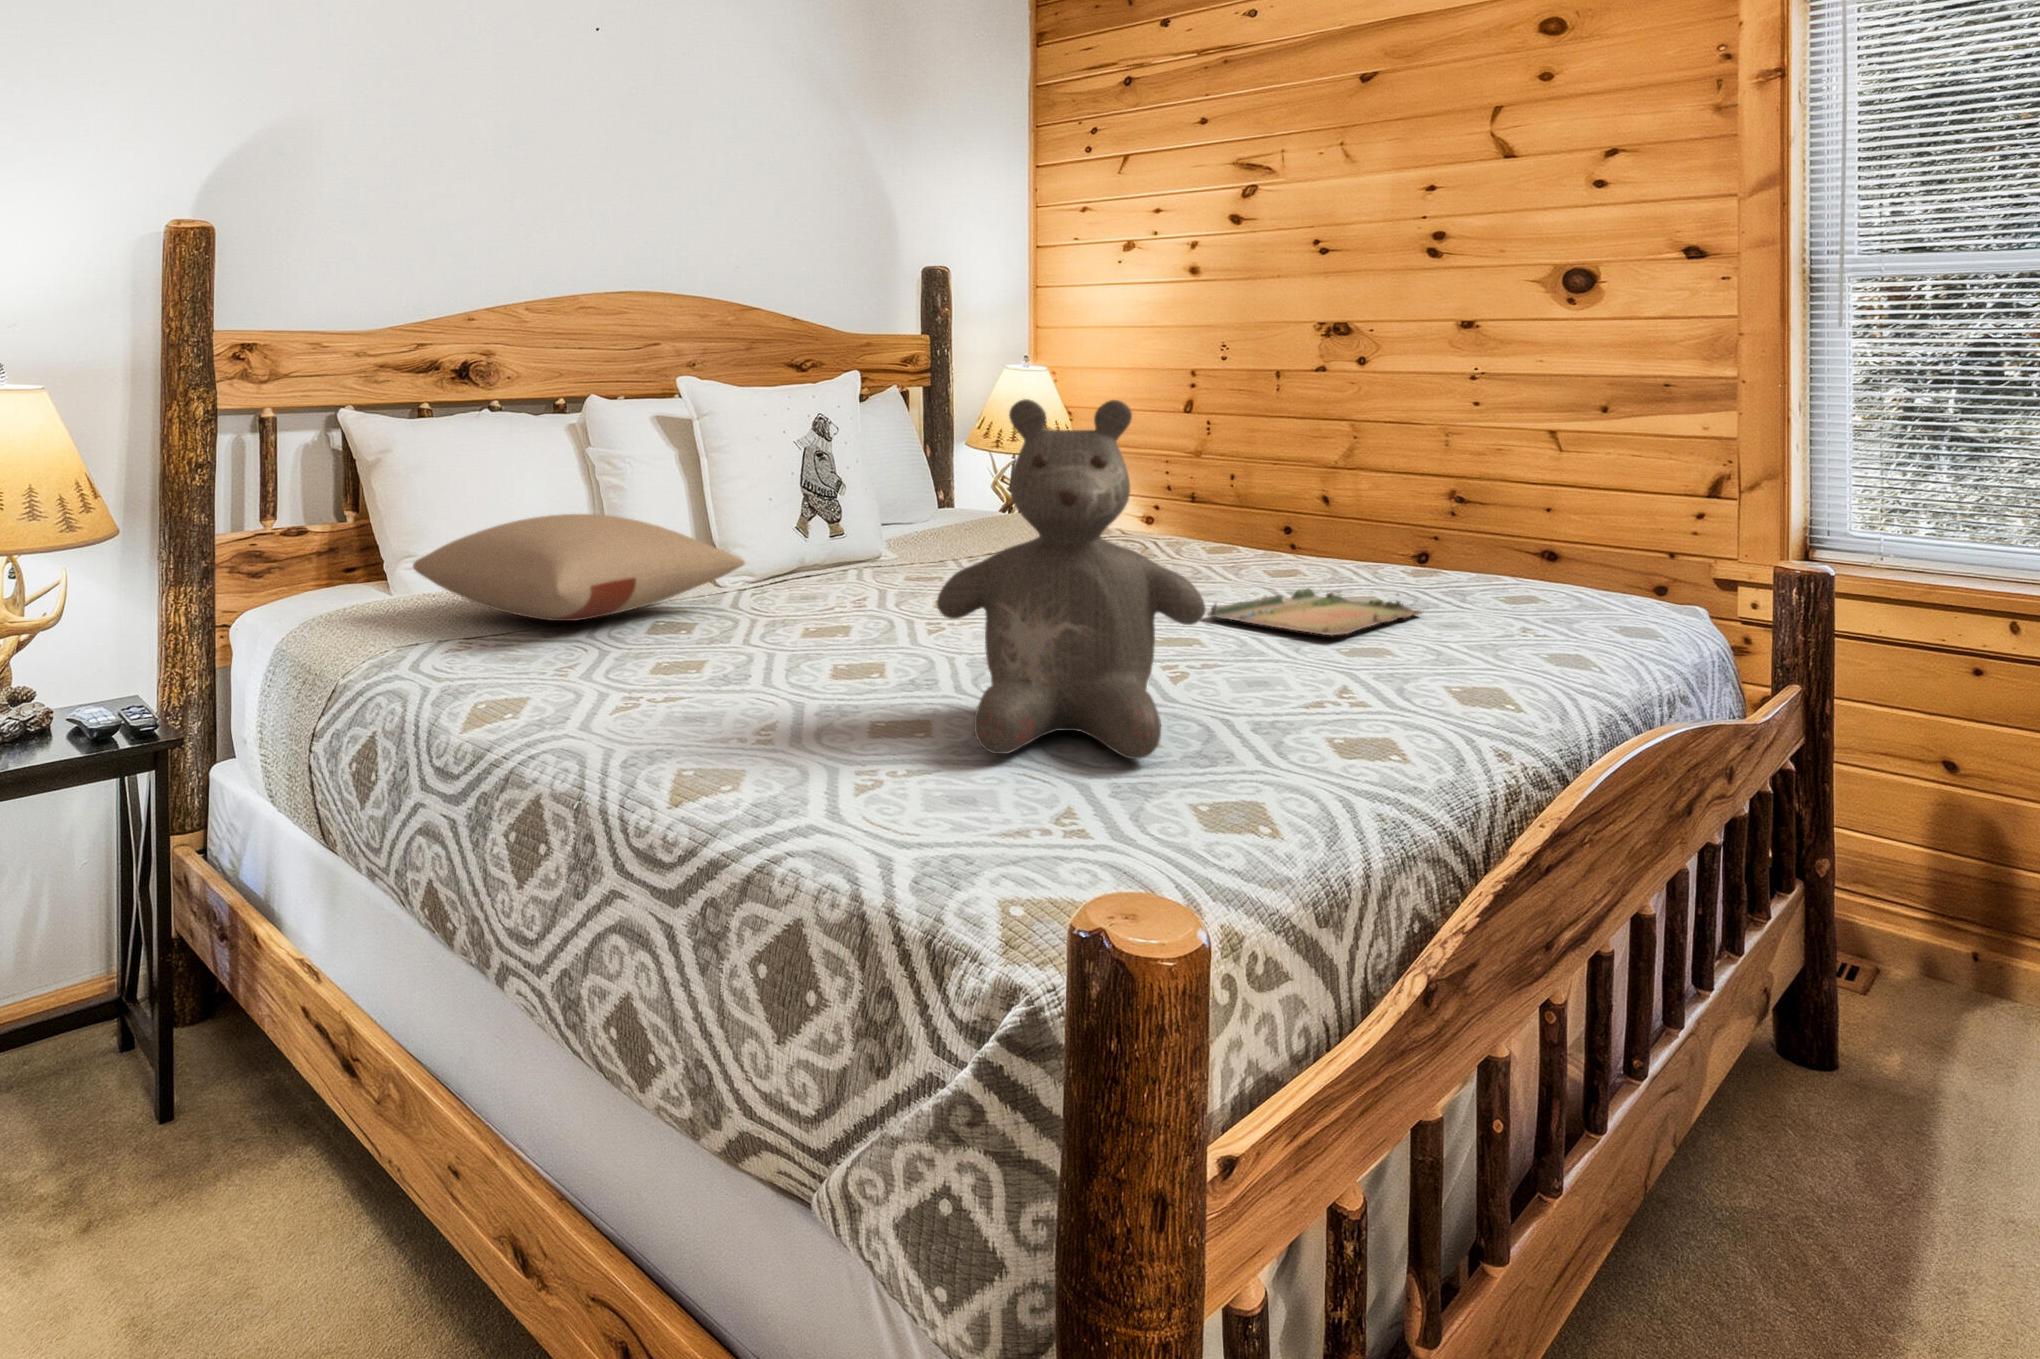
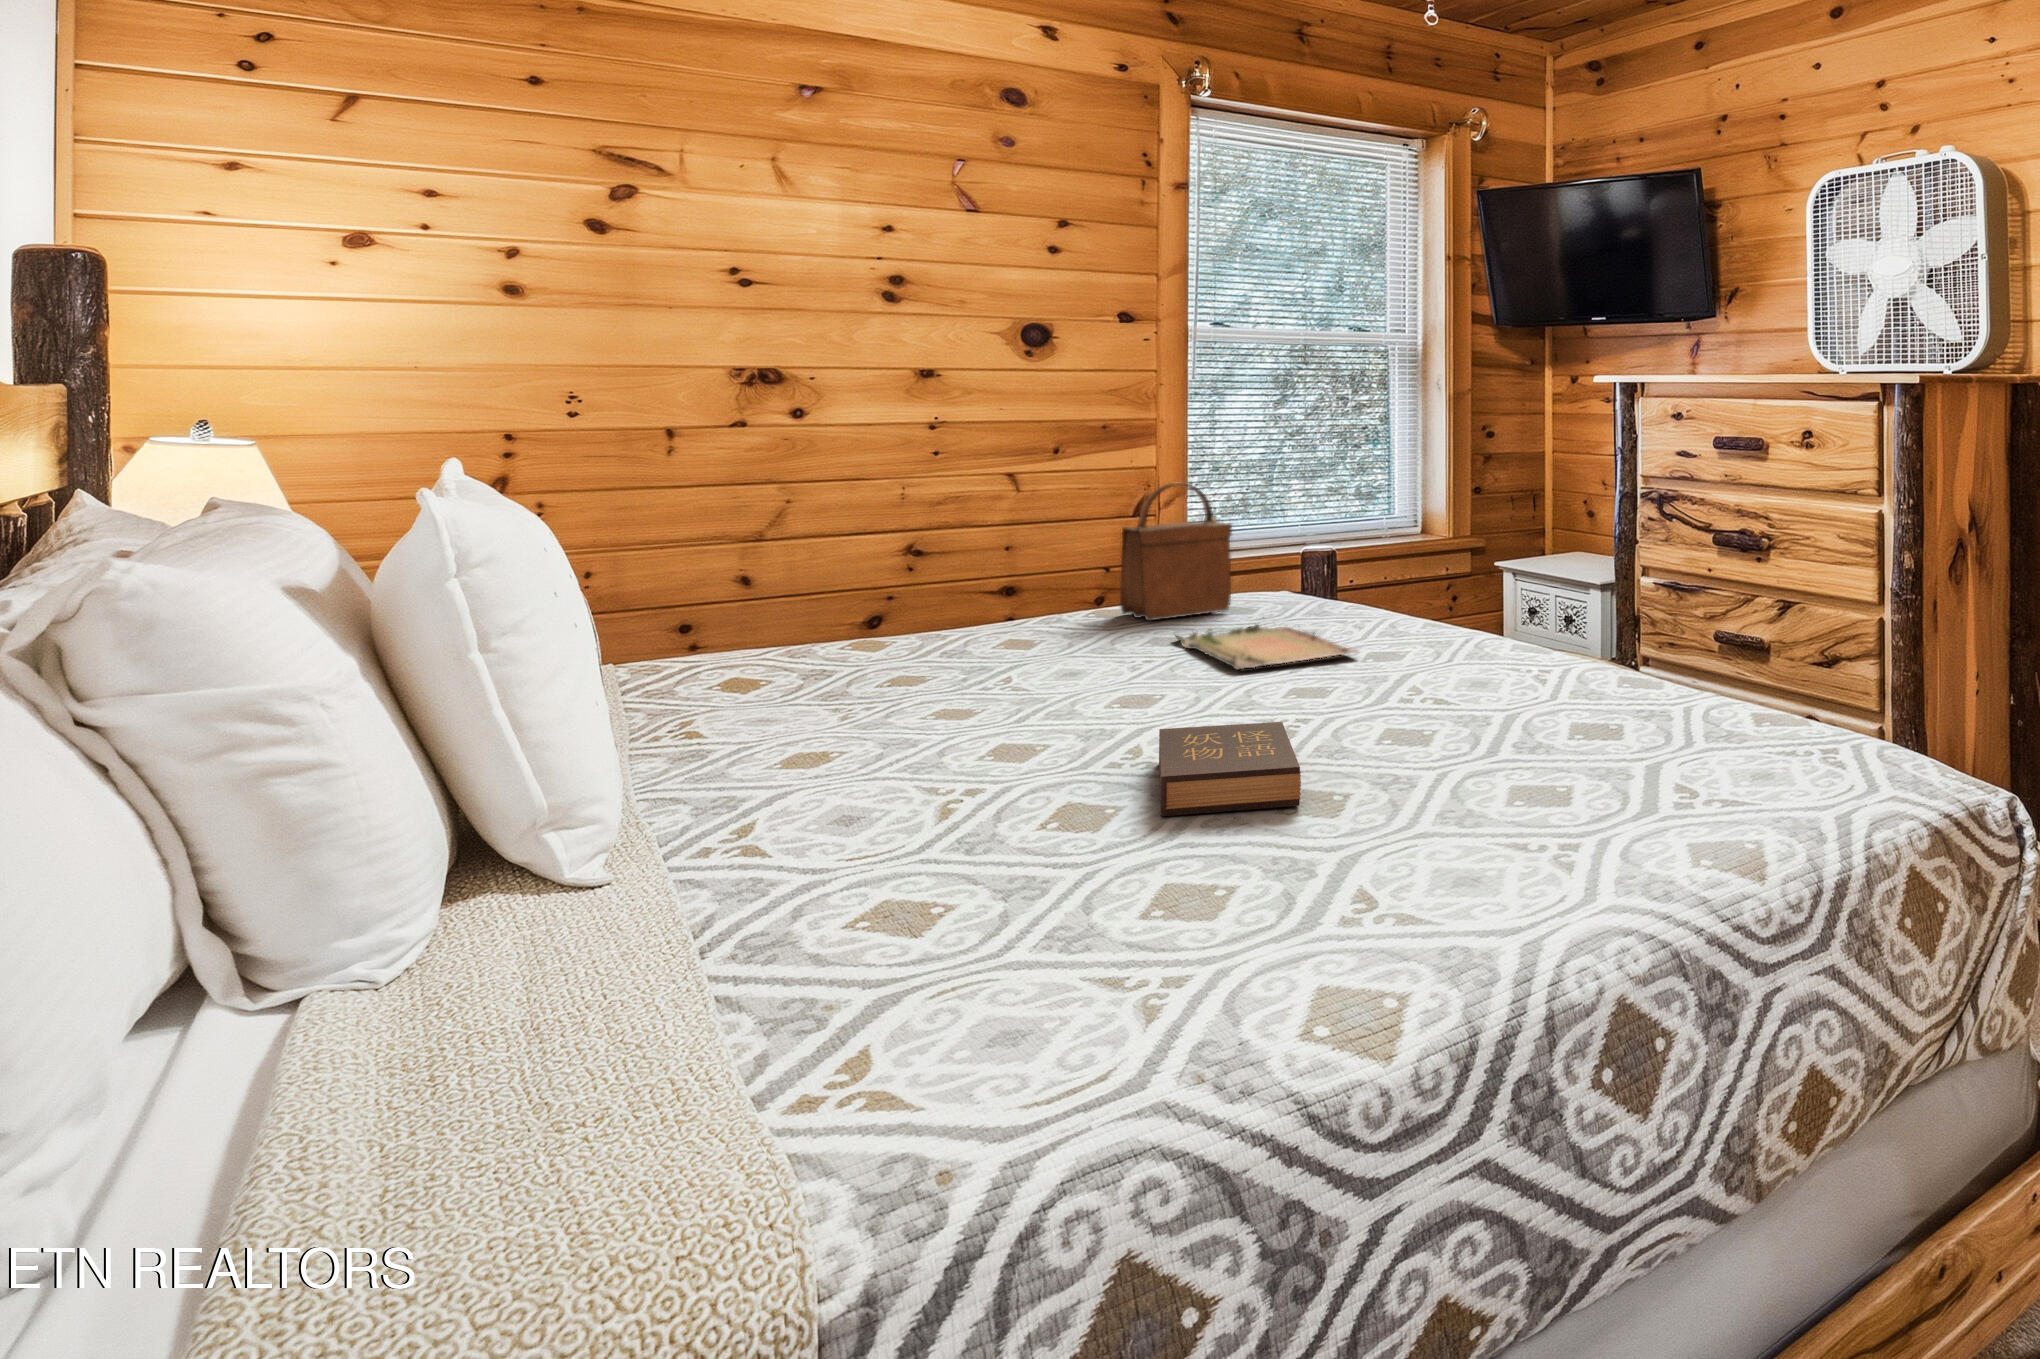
teddy bear: present [937,399,1206,759] -> none [1508,465,1696,760]
handbag: none [1373,438,1504,594] -> present [1120,483,1232,621]
pillow: present [413,514,745,621] -> none [500,736,1106,997]
hardback book: none [776,601,942,662] -> present [1159,722,1301,816]

